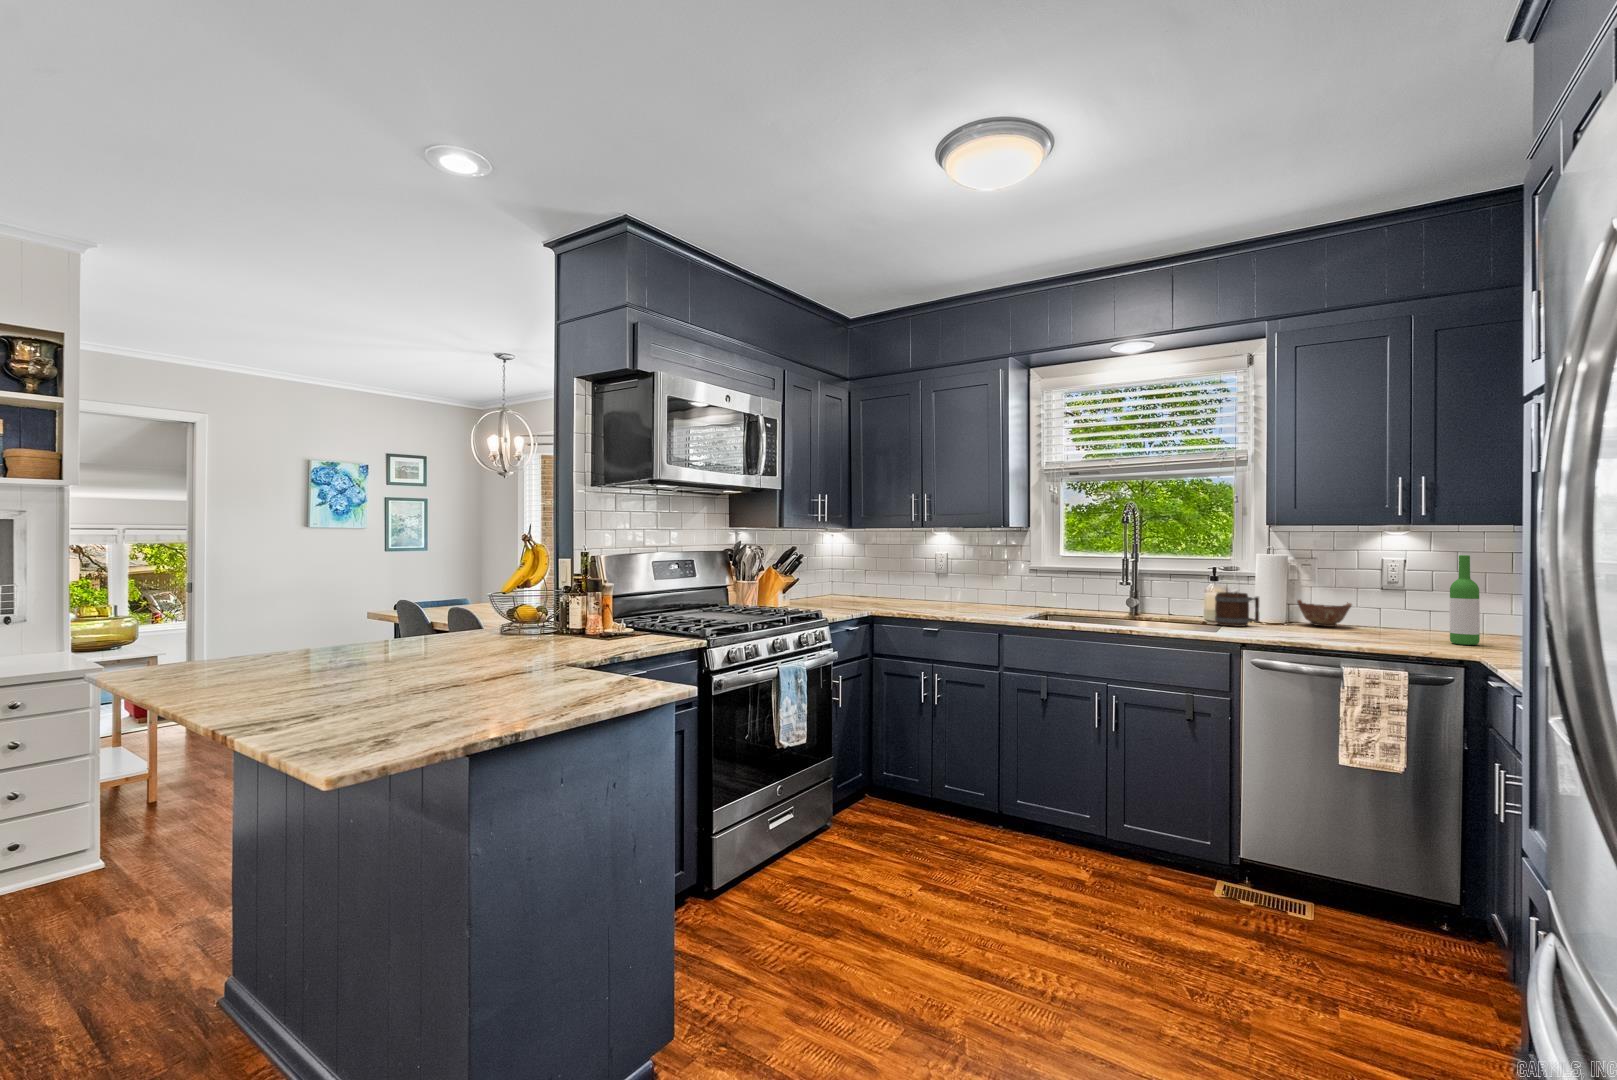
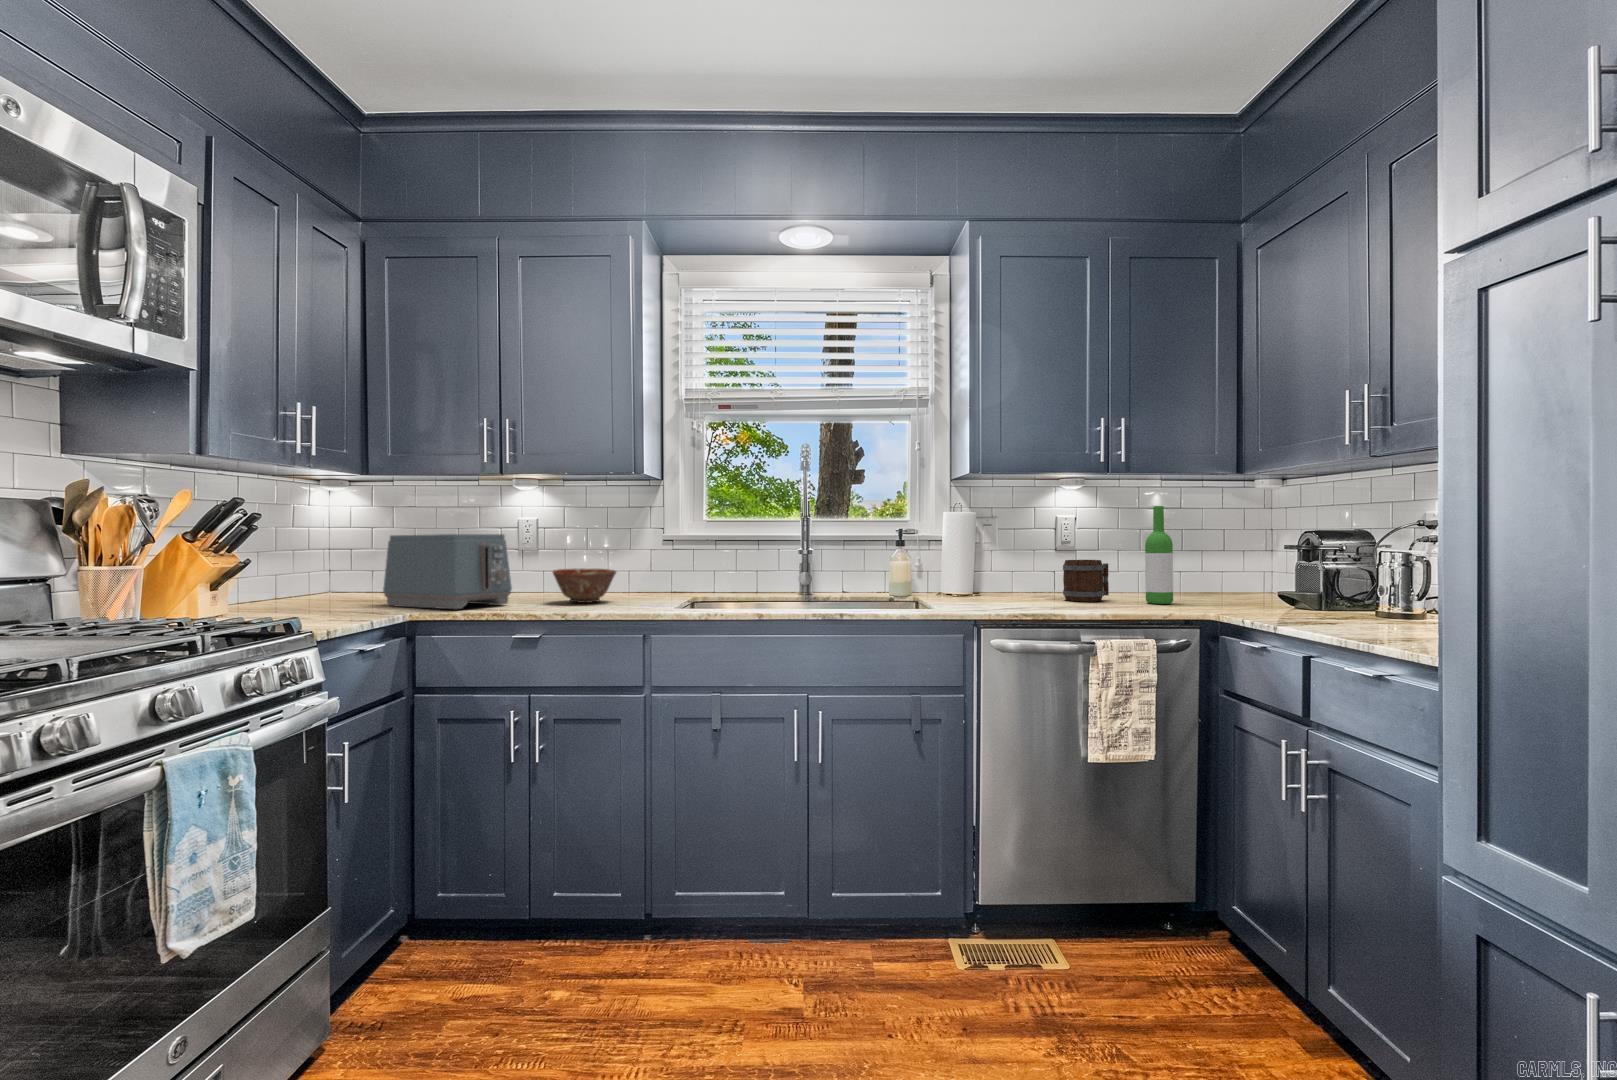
toaster: none [861,565,929,611] -> present [383,534,512,609]
mug: present [1215,592,1259,627] -> present [1063,560,1109,602]
ceramic bowl: present [1297,600,1352,627] -> present [553,568,616,603]

